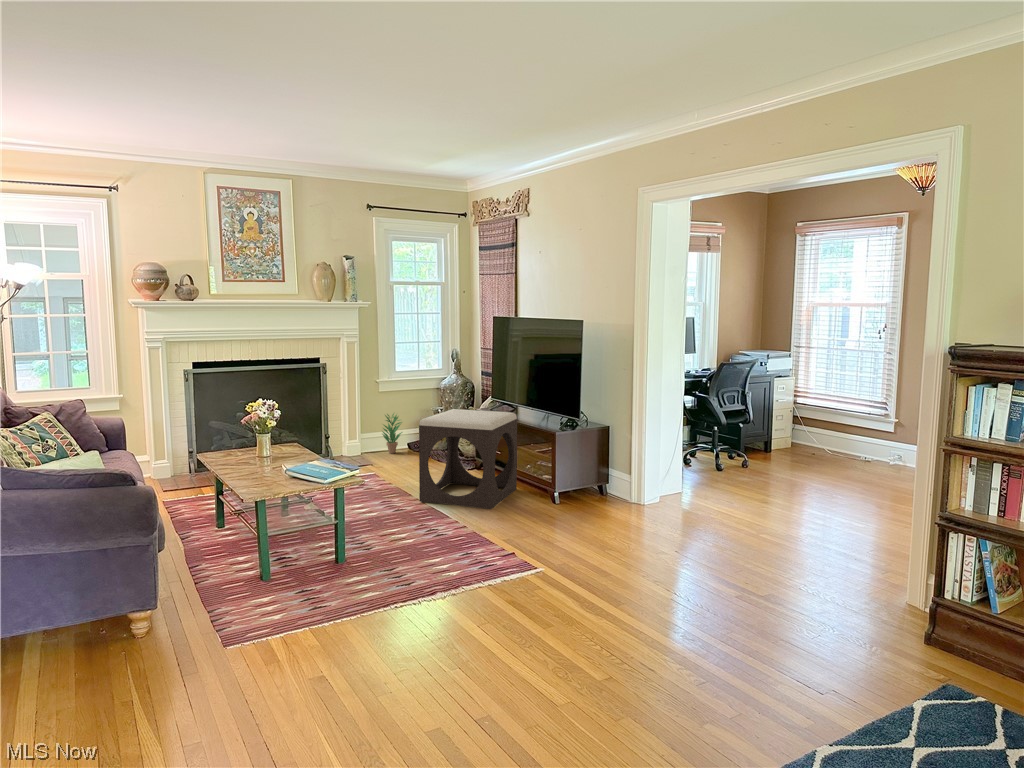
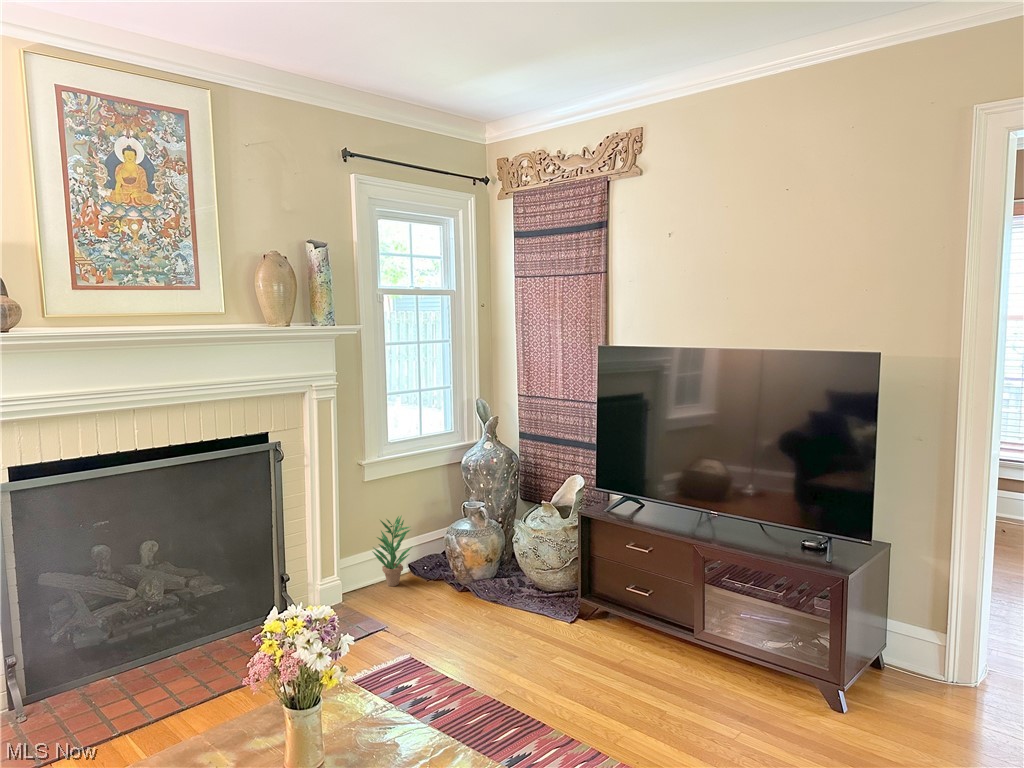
footstool: present [419,409,517,509] -> none [578,529,752,747]

